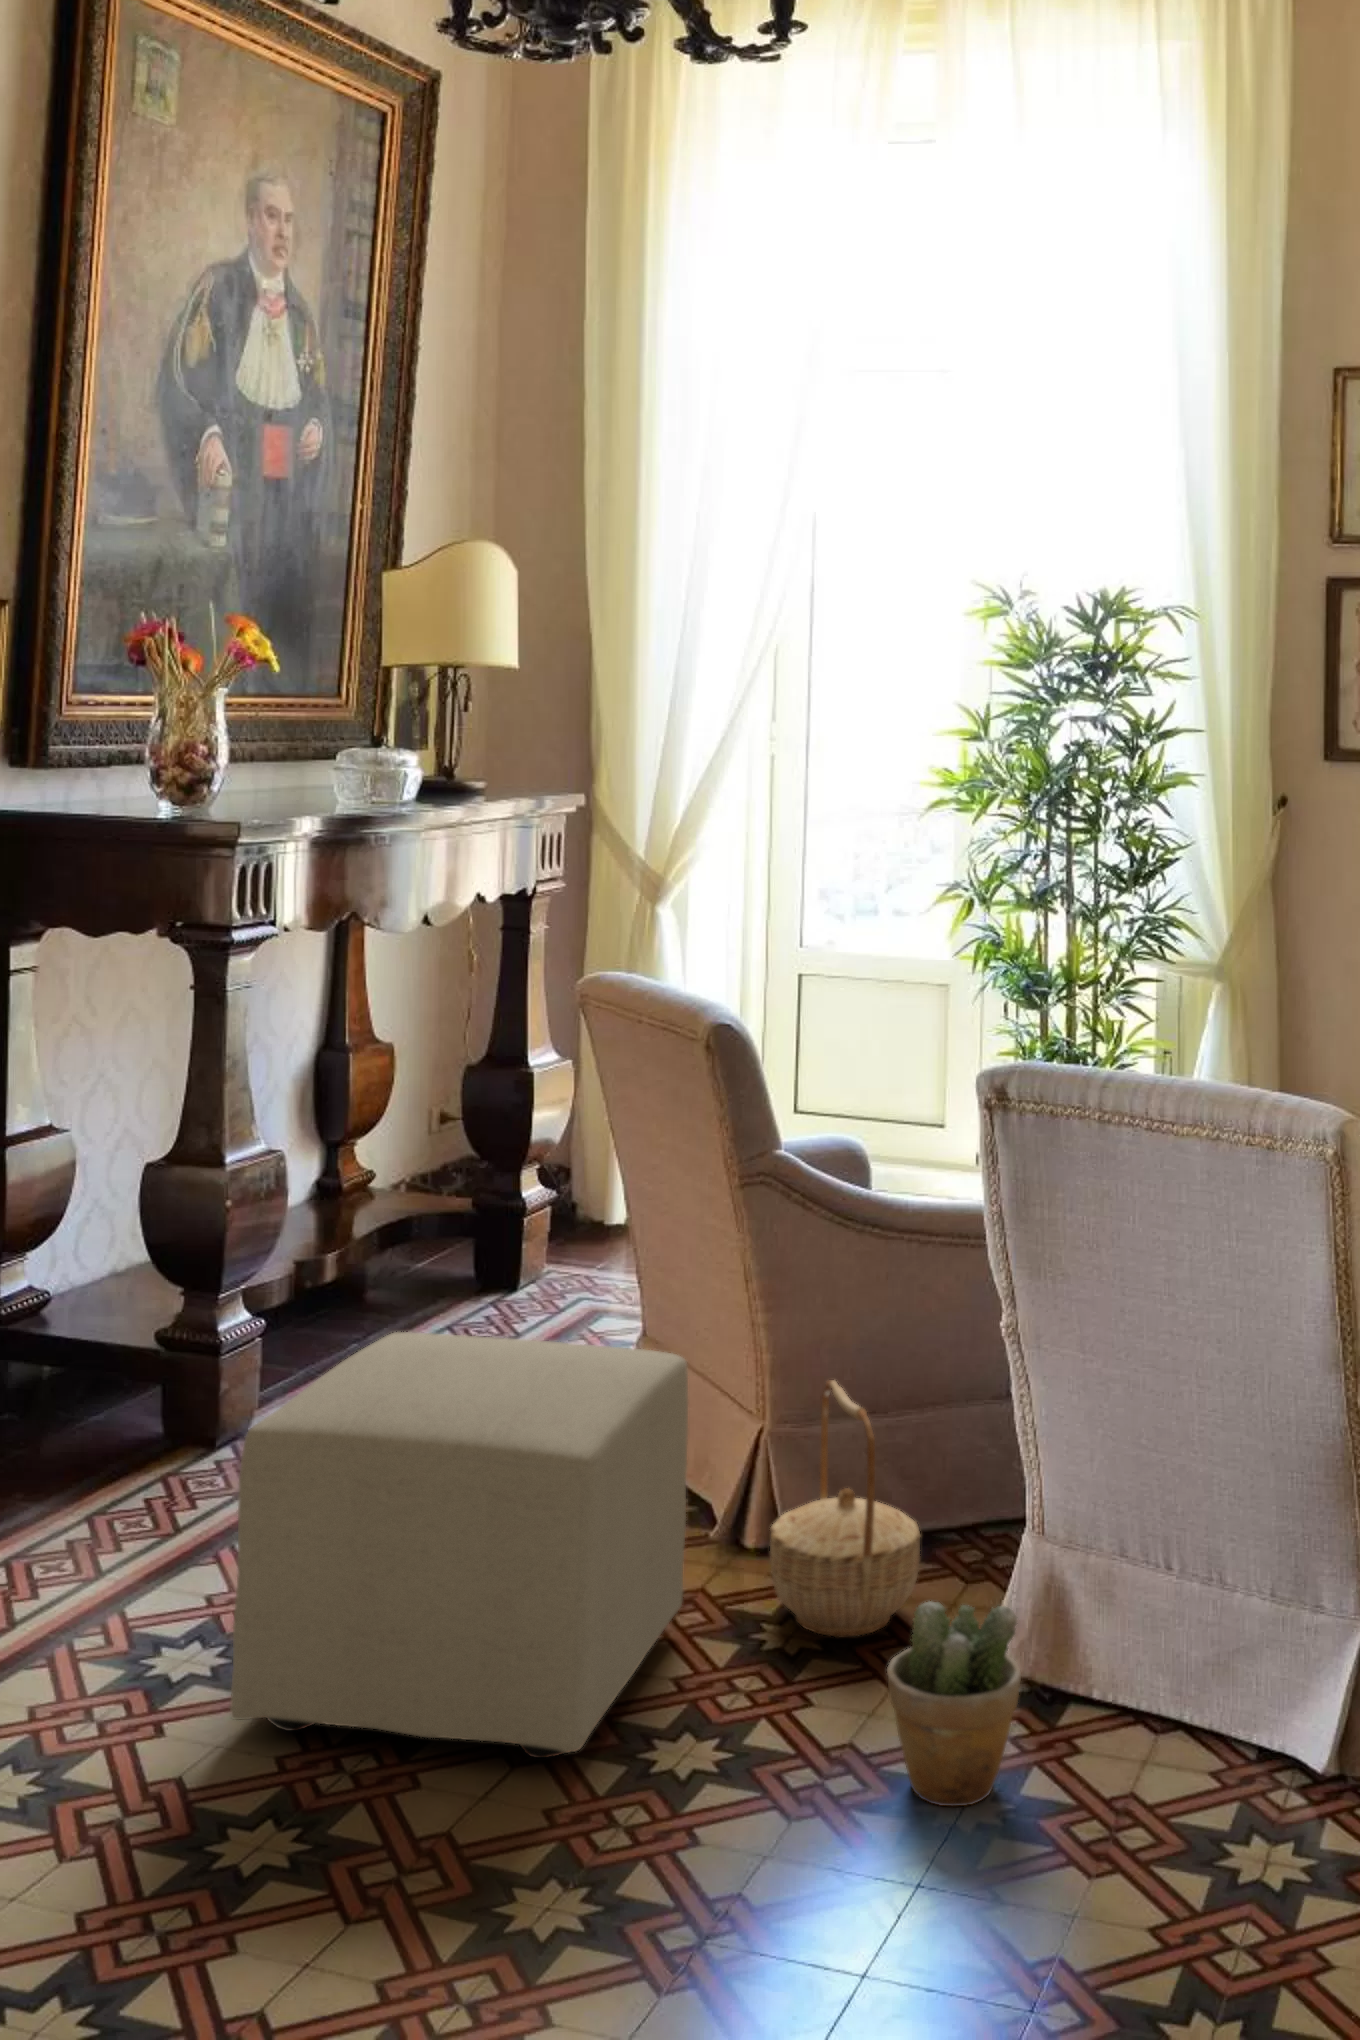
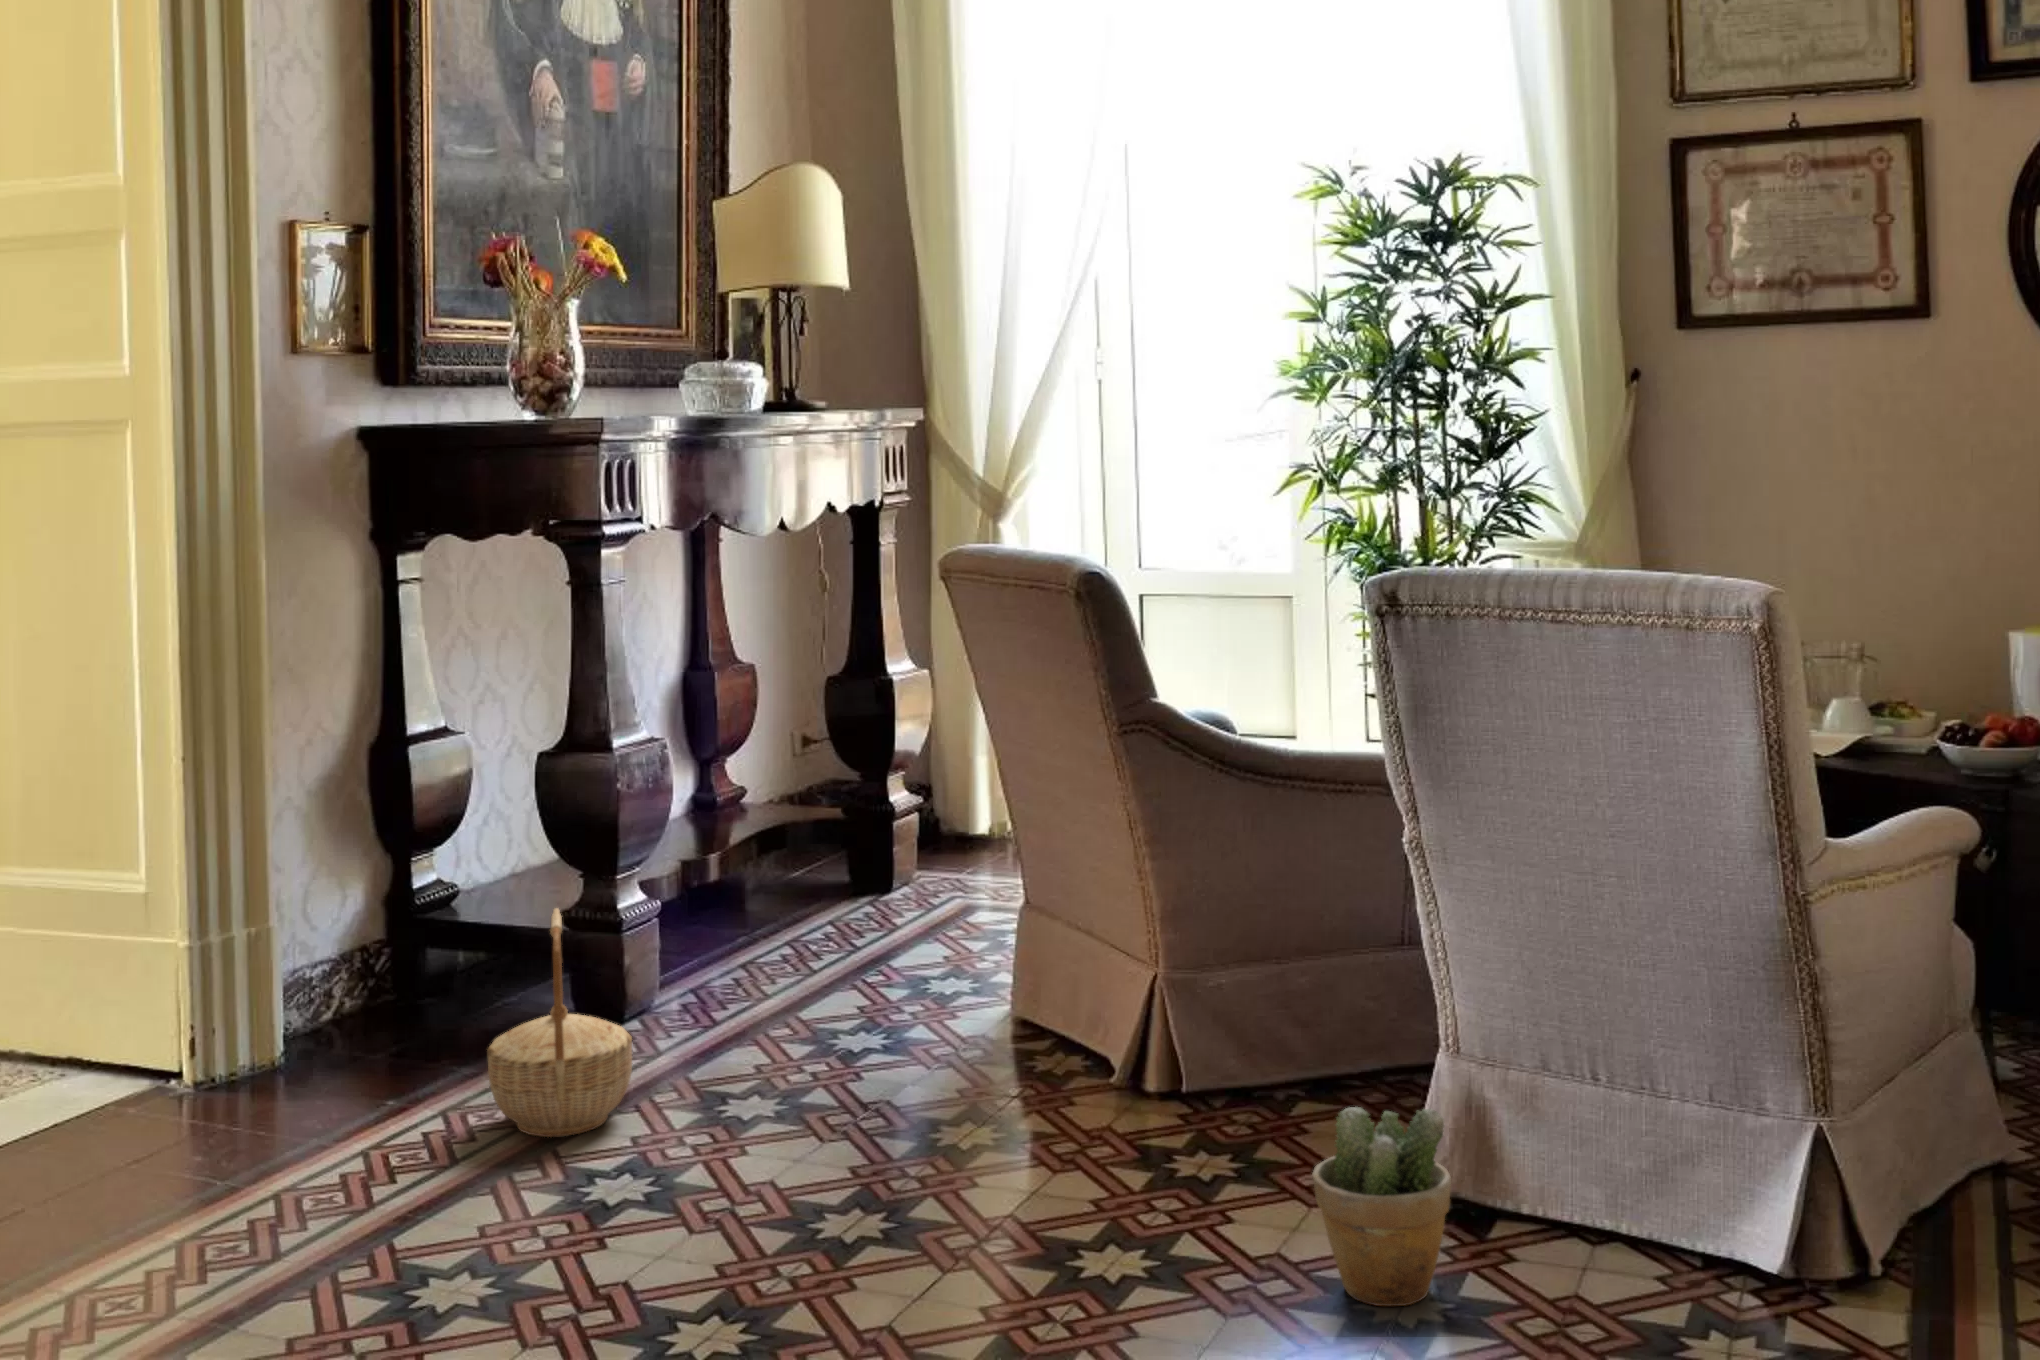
ottoman: present [230,1332,688,1758] -> none [659,881,1093,1266]
basket: present [770,1380,920,1637] -> present [487,908,632,1137]

